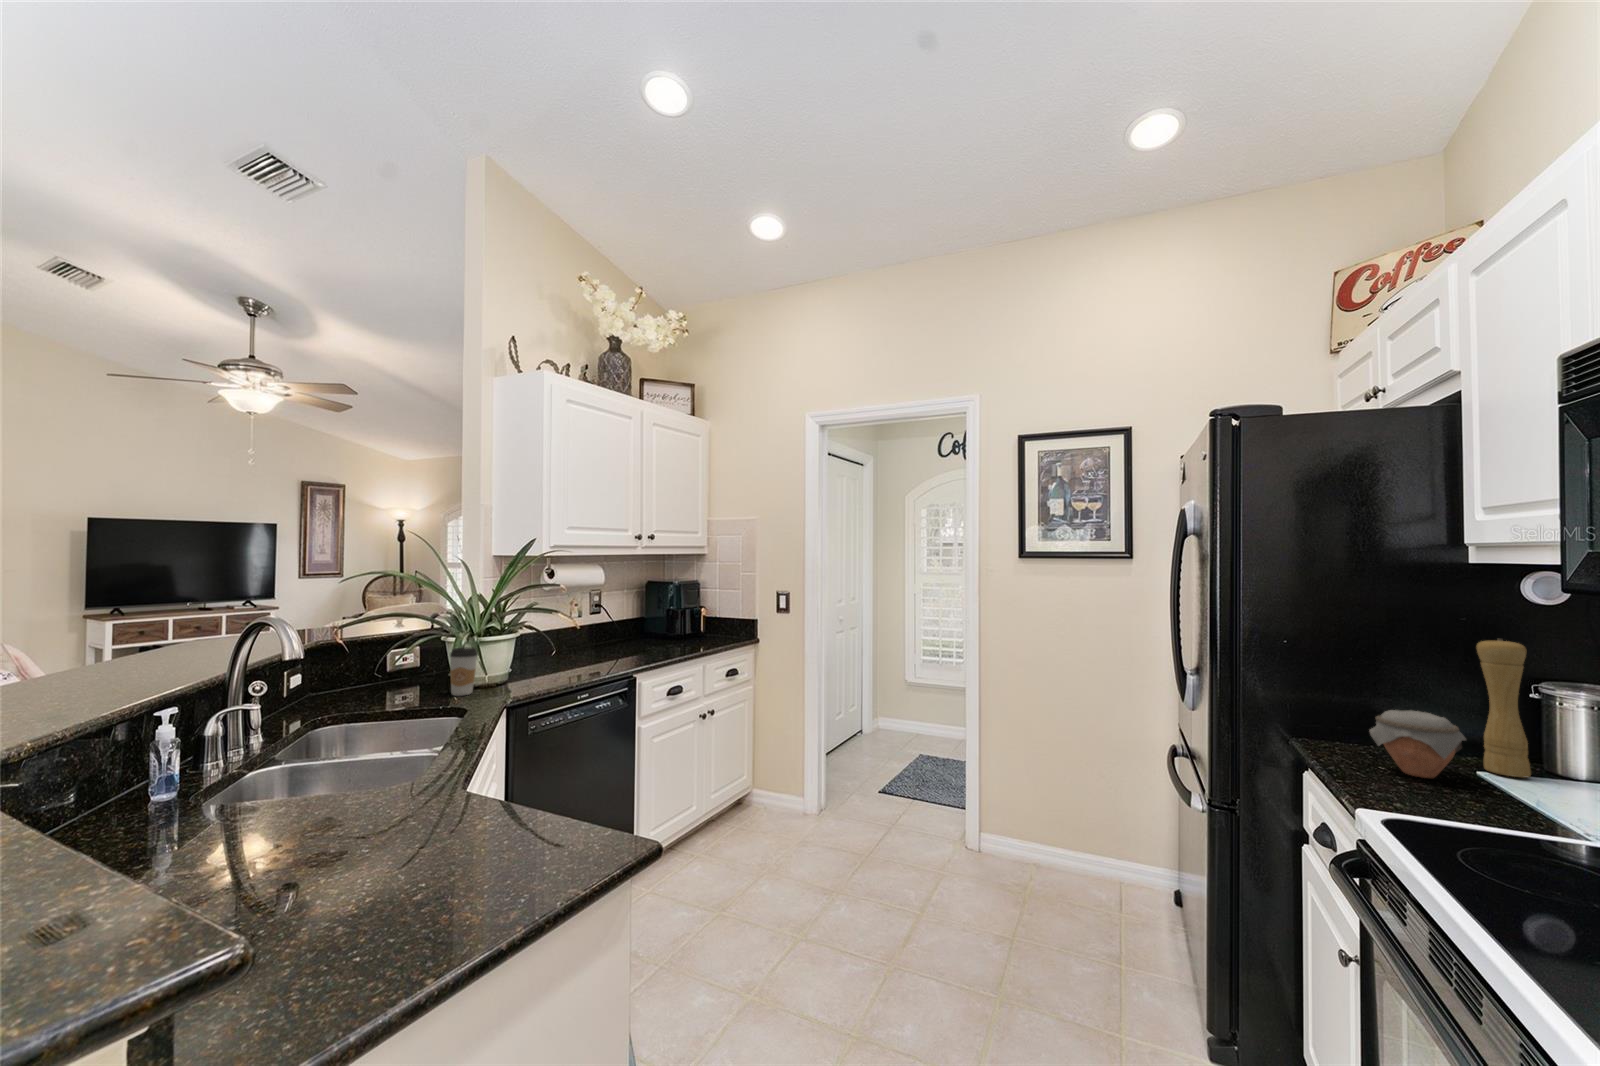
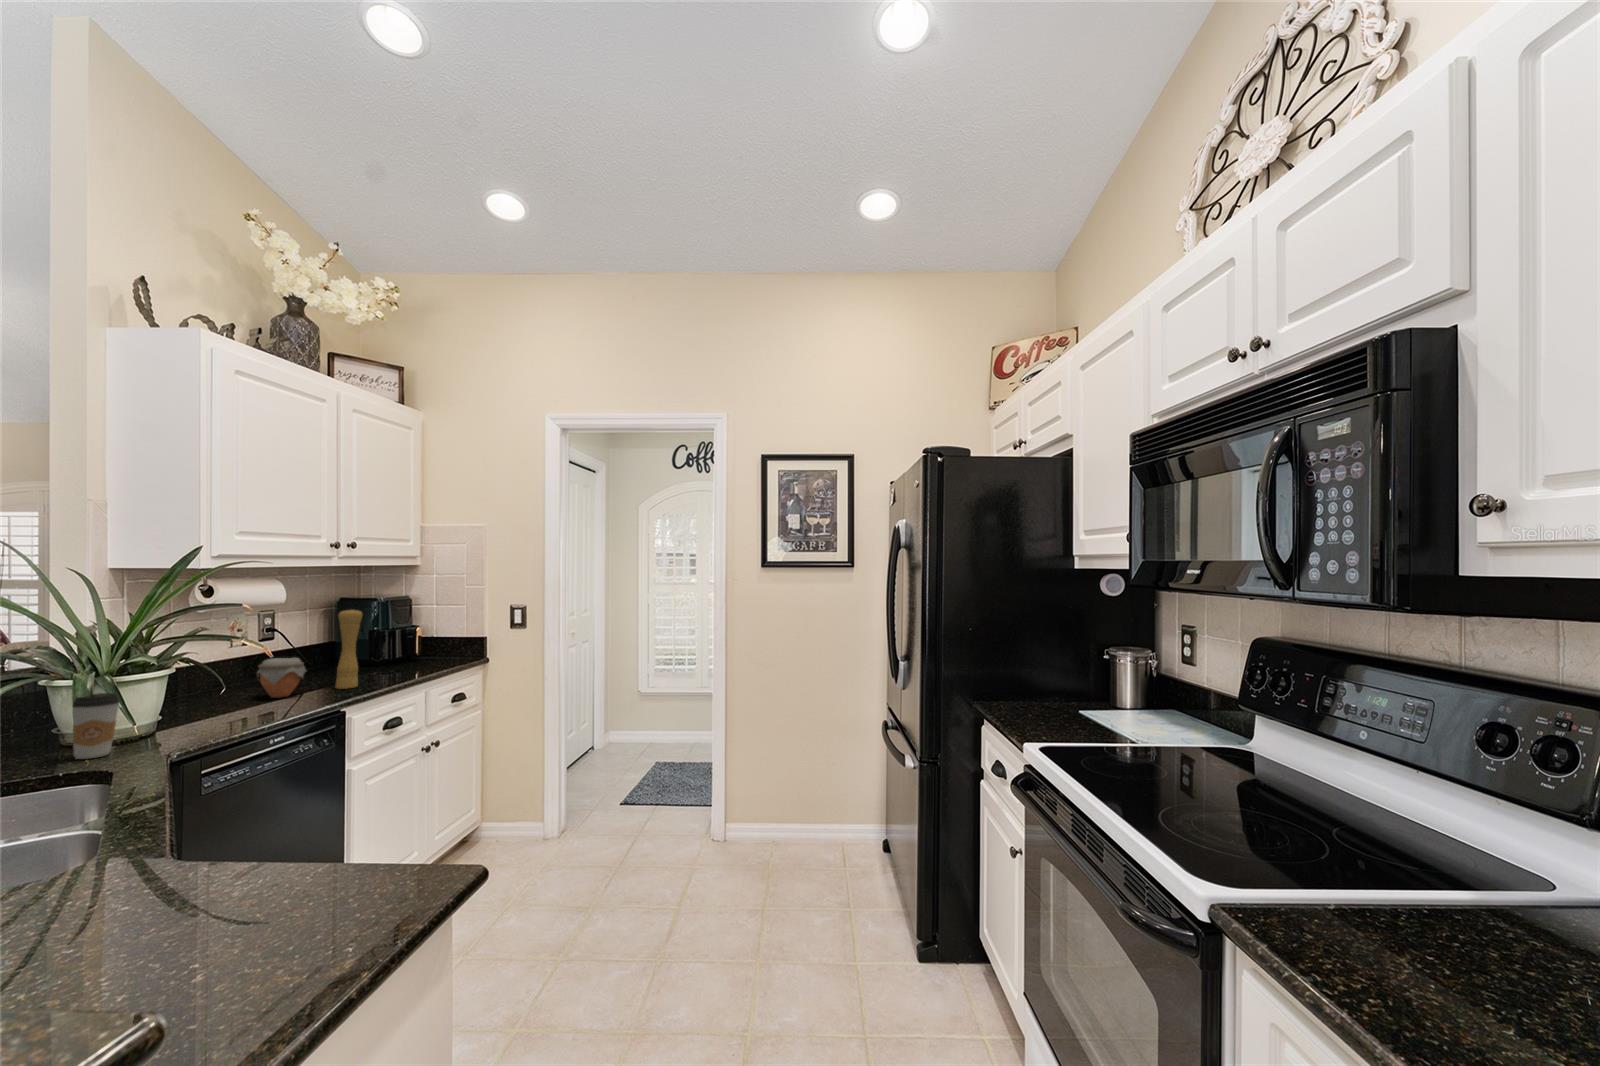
pepper mill: present [1477,639,1531,777] -> present [336,609,362,689]
jar: present [1370,710,1466,778] -> present [257,658,306,698]

